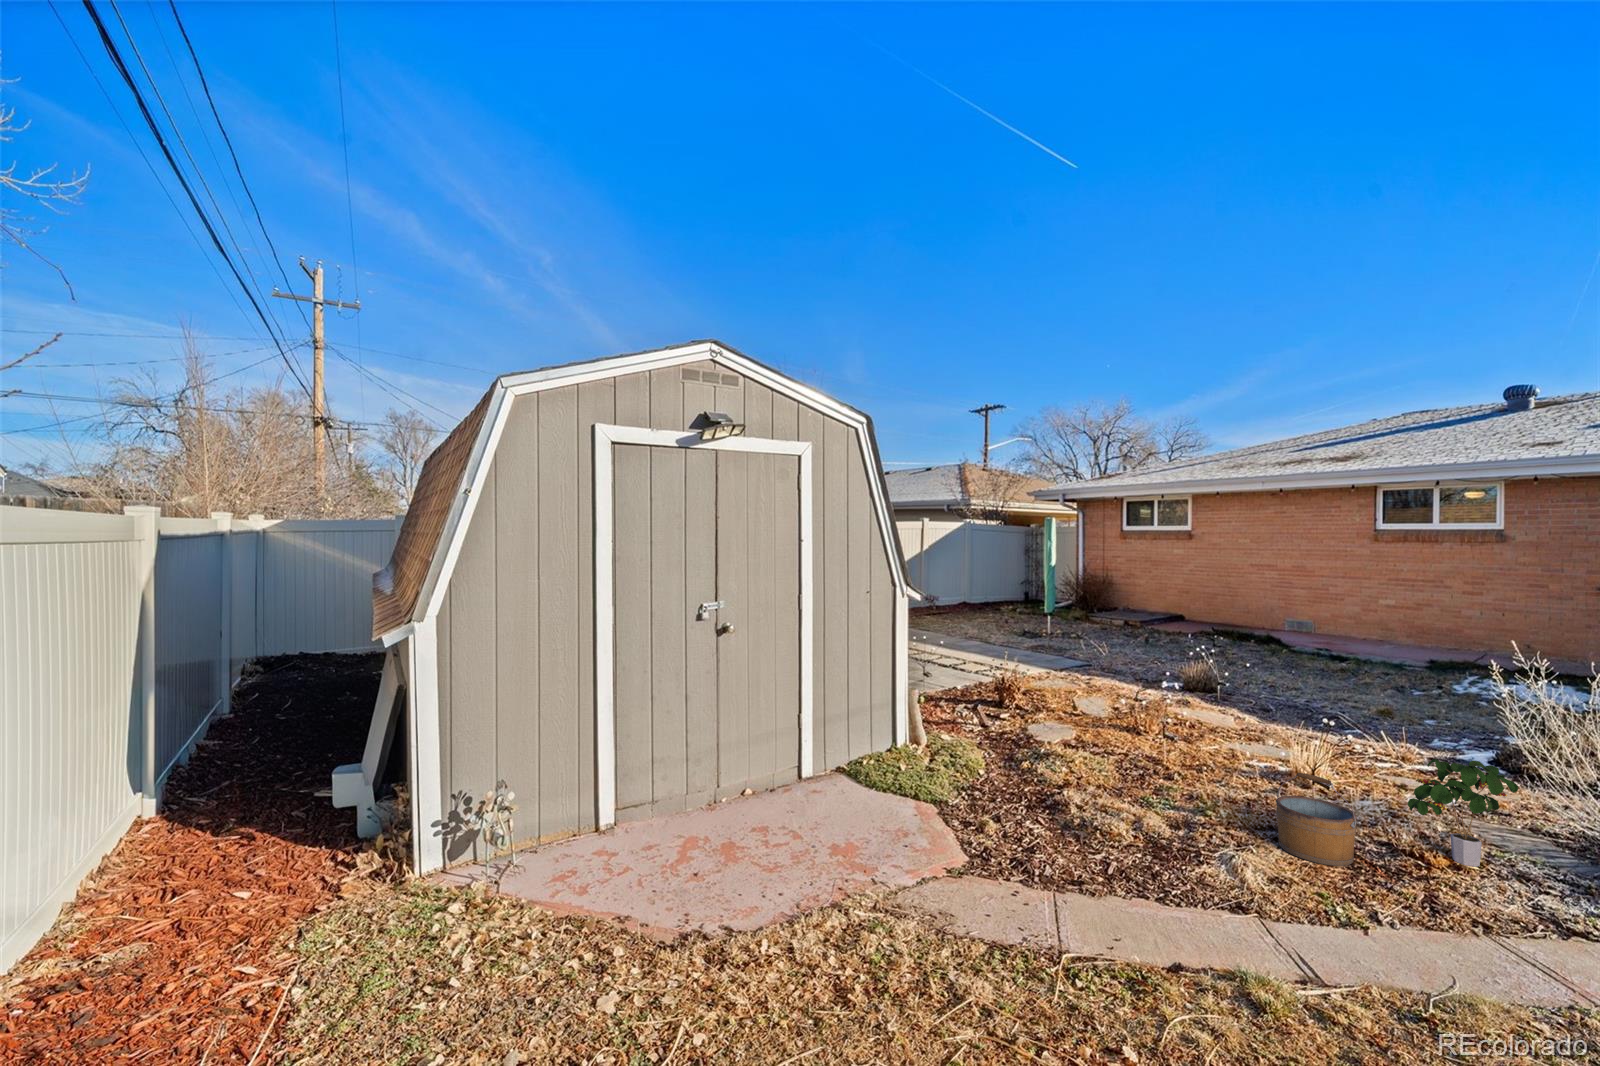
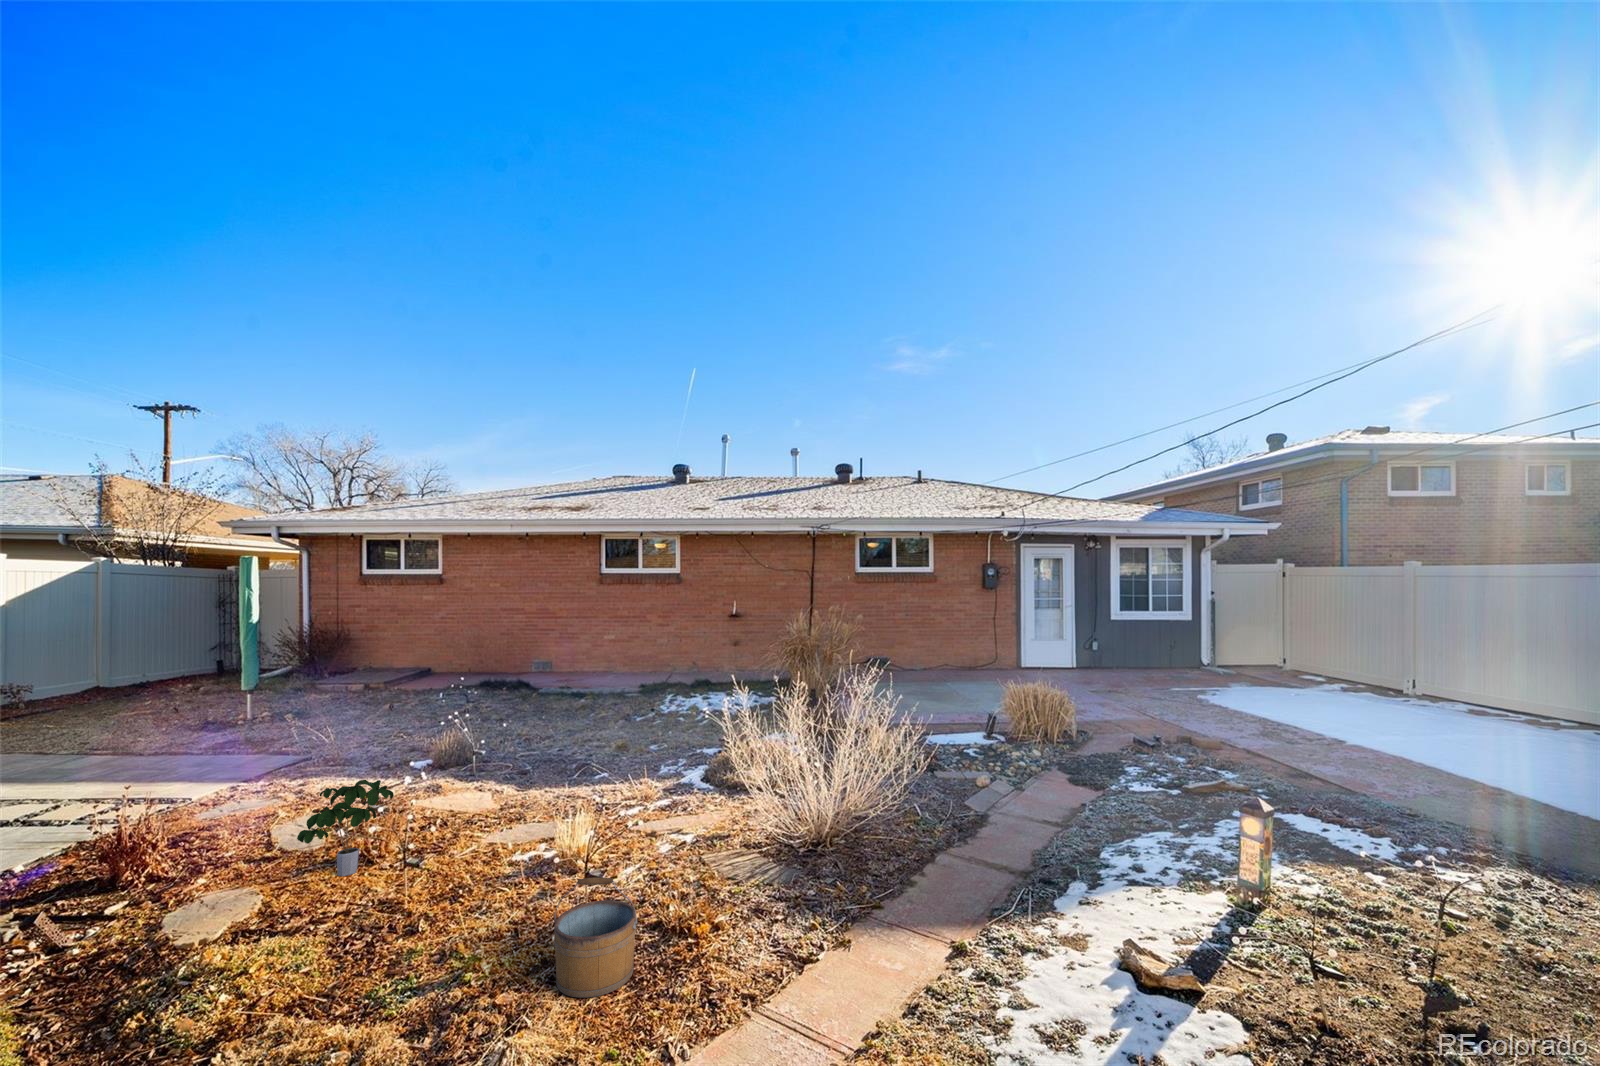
potted plant: present [1408,759,1518,867] -> present [297,780,394,876]

